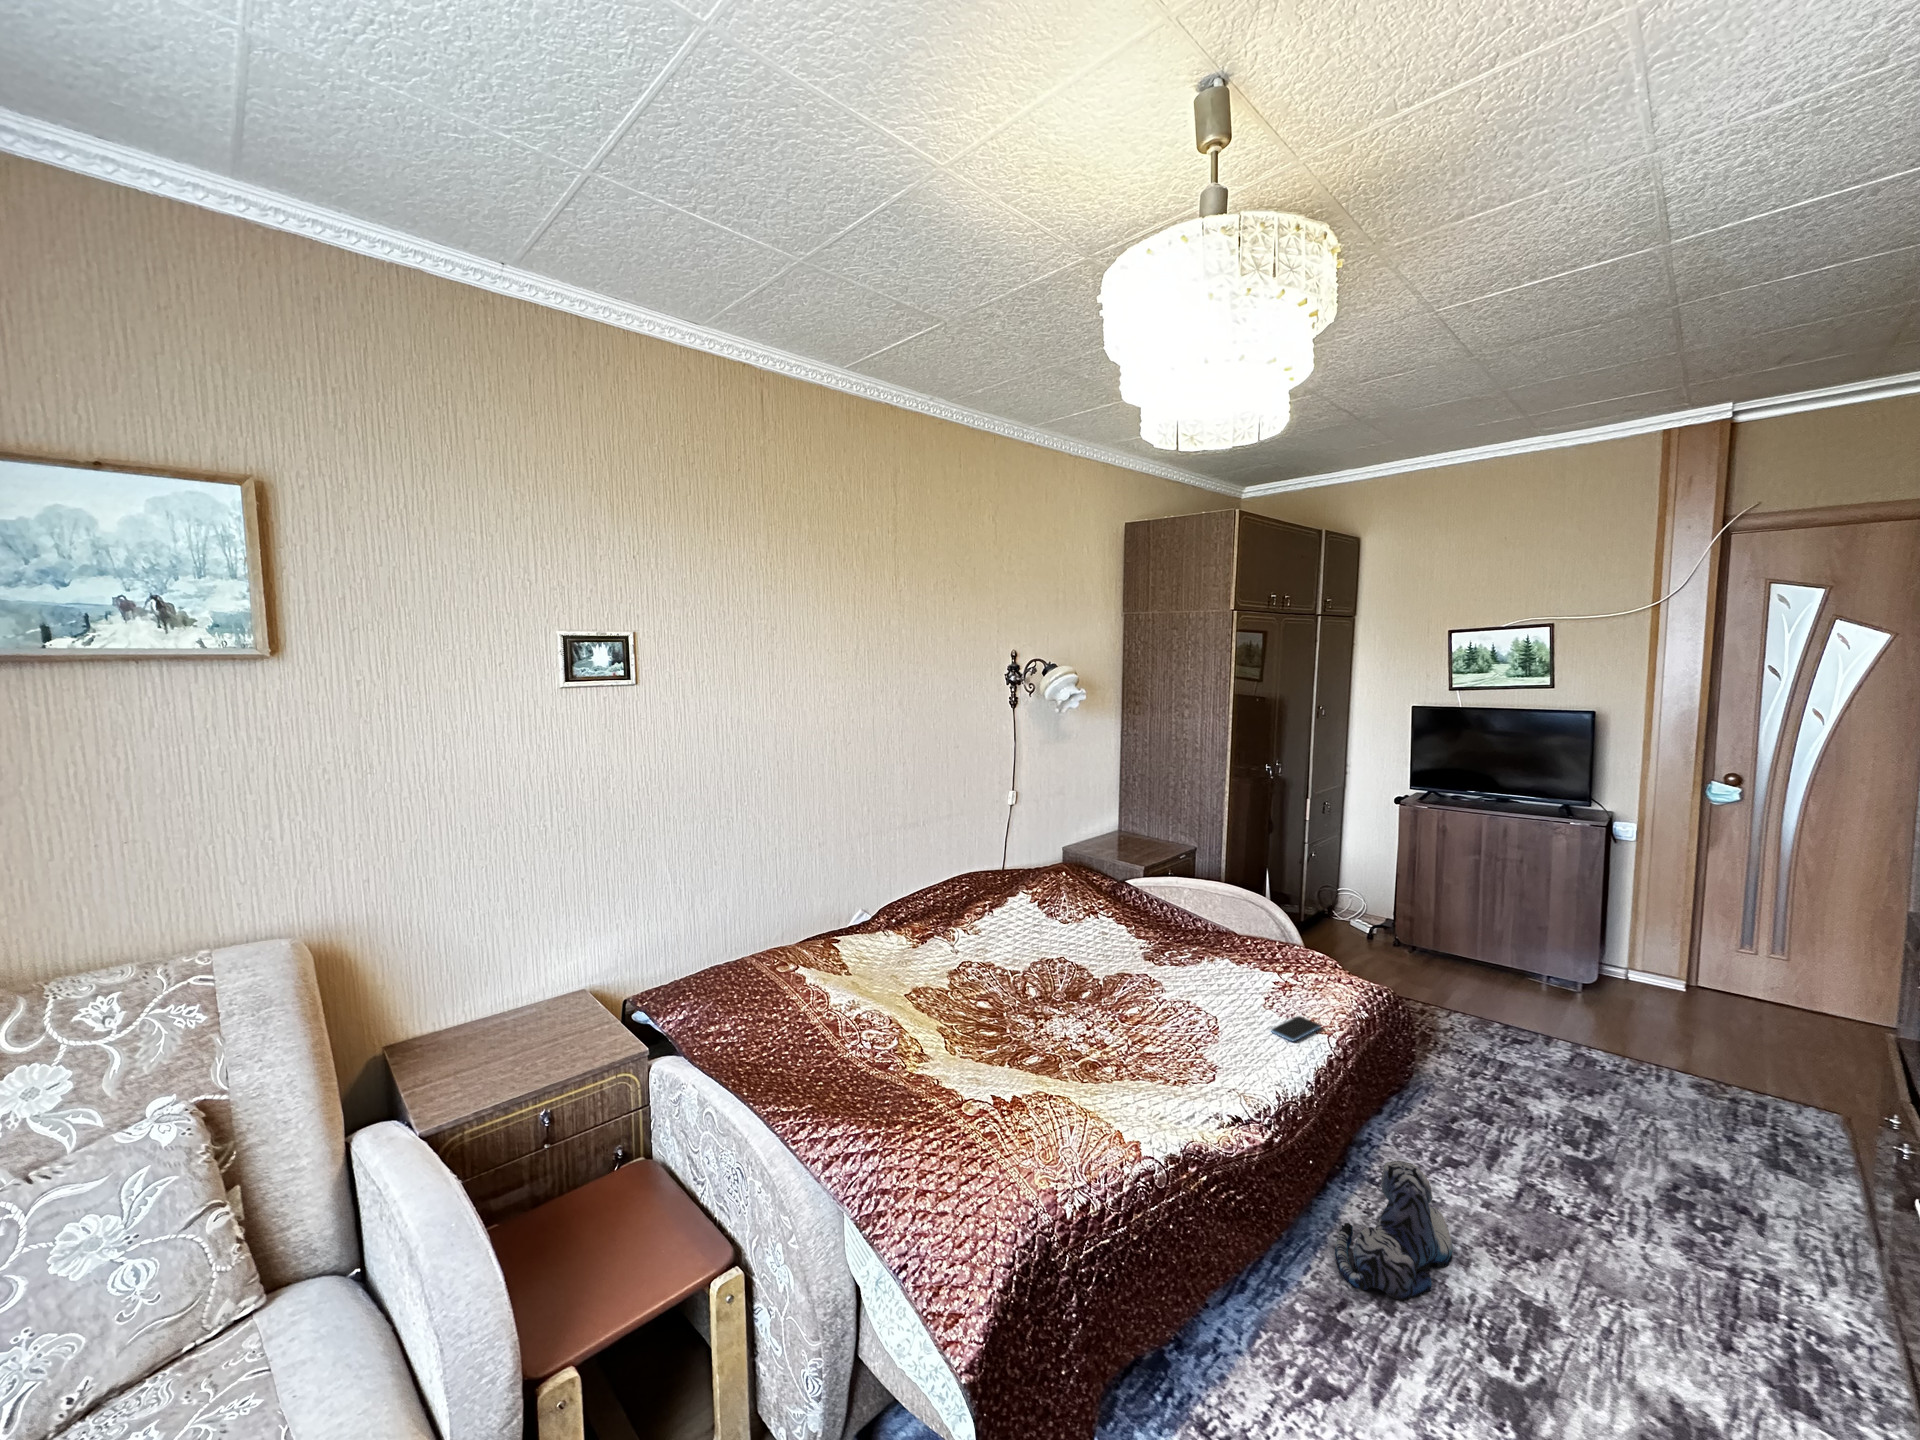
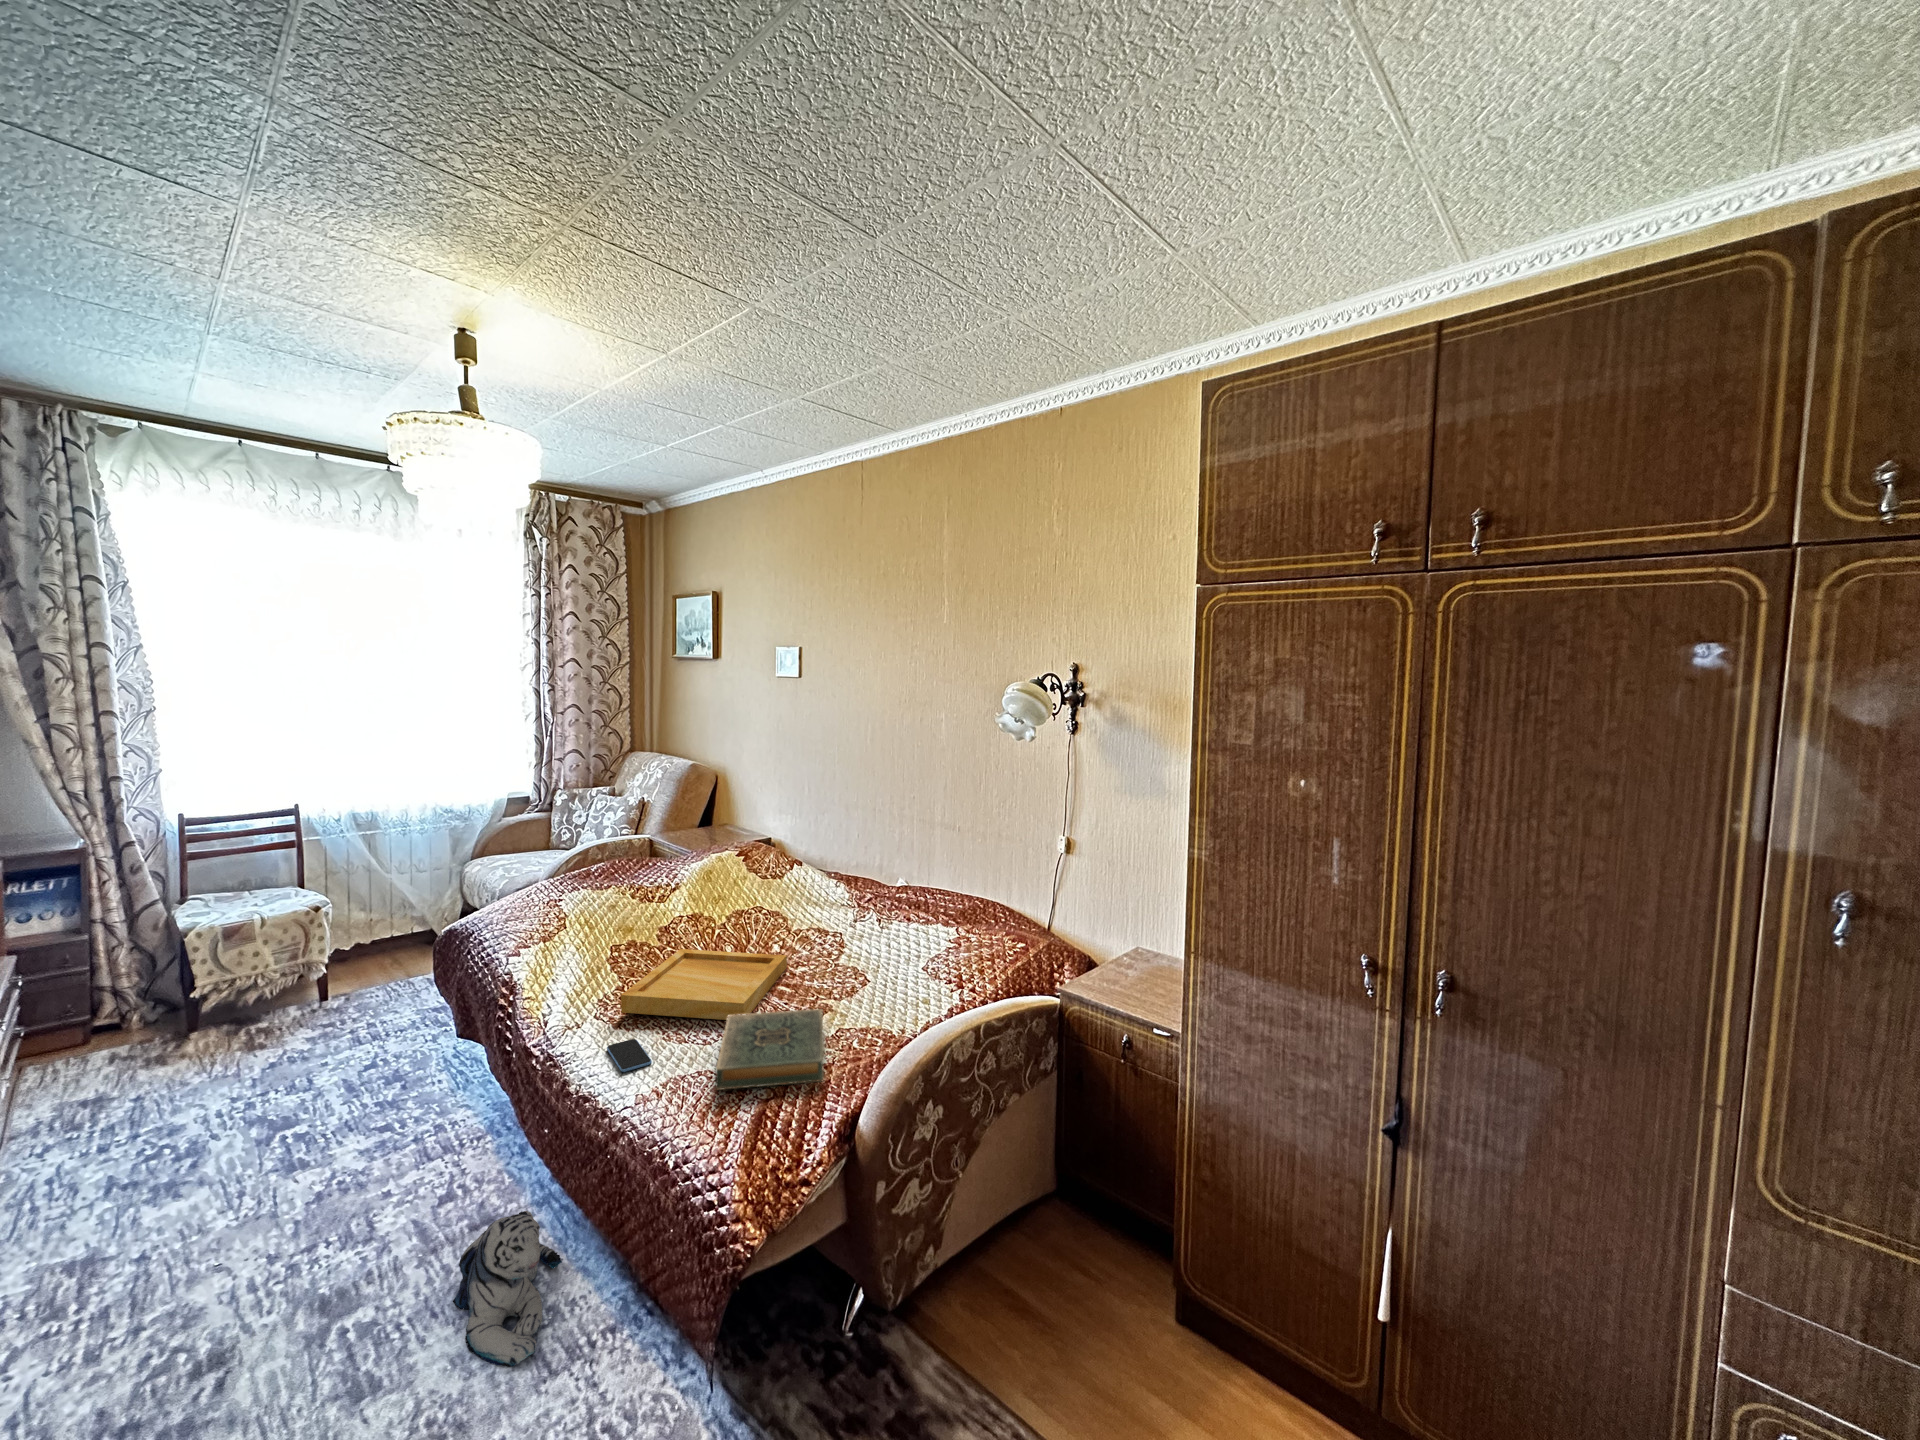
hardback book: none [1199,942,1317,990] -> present [716,1009,824,1090]
tray: none [1100,963,1236,1041] -> present [621,949,787,1020]

